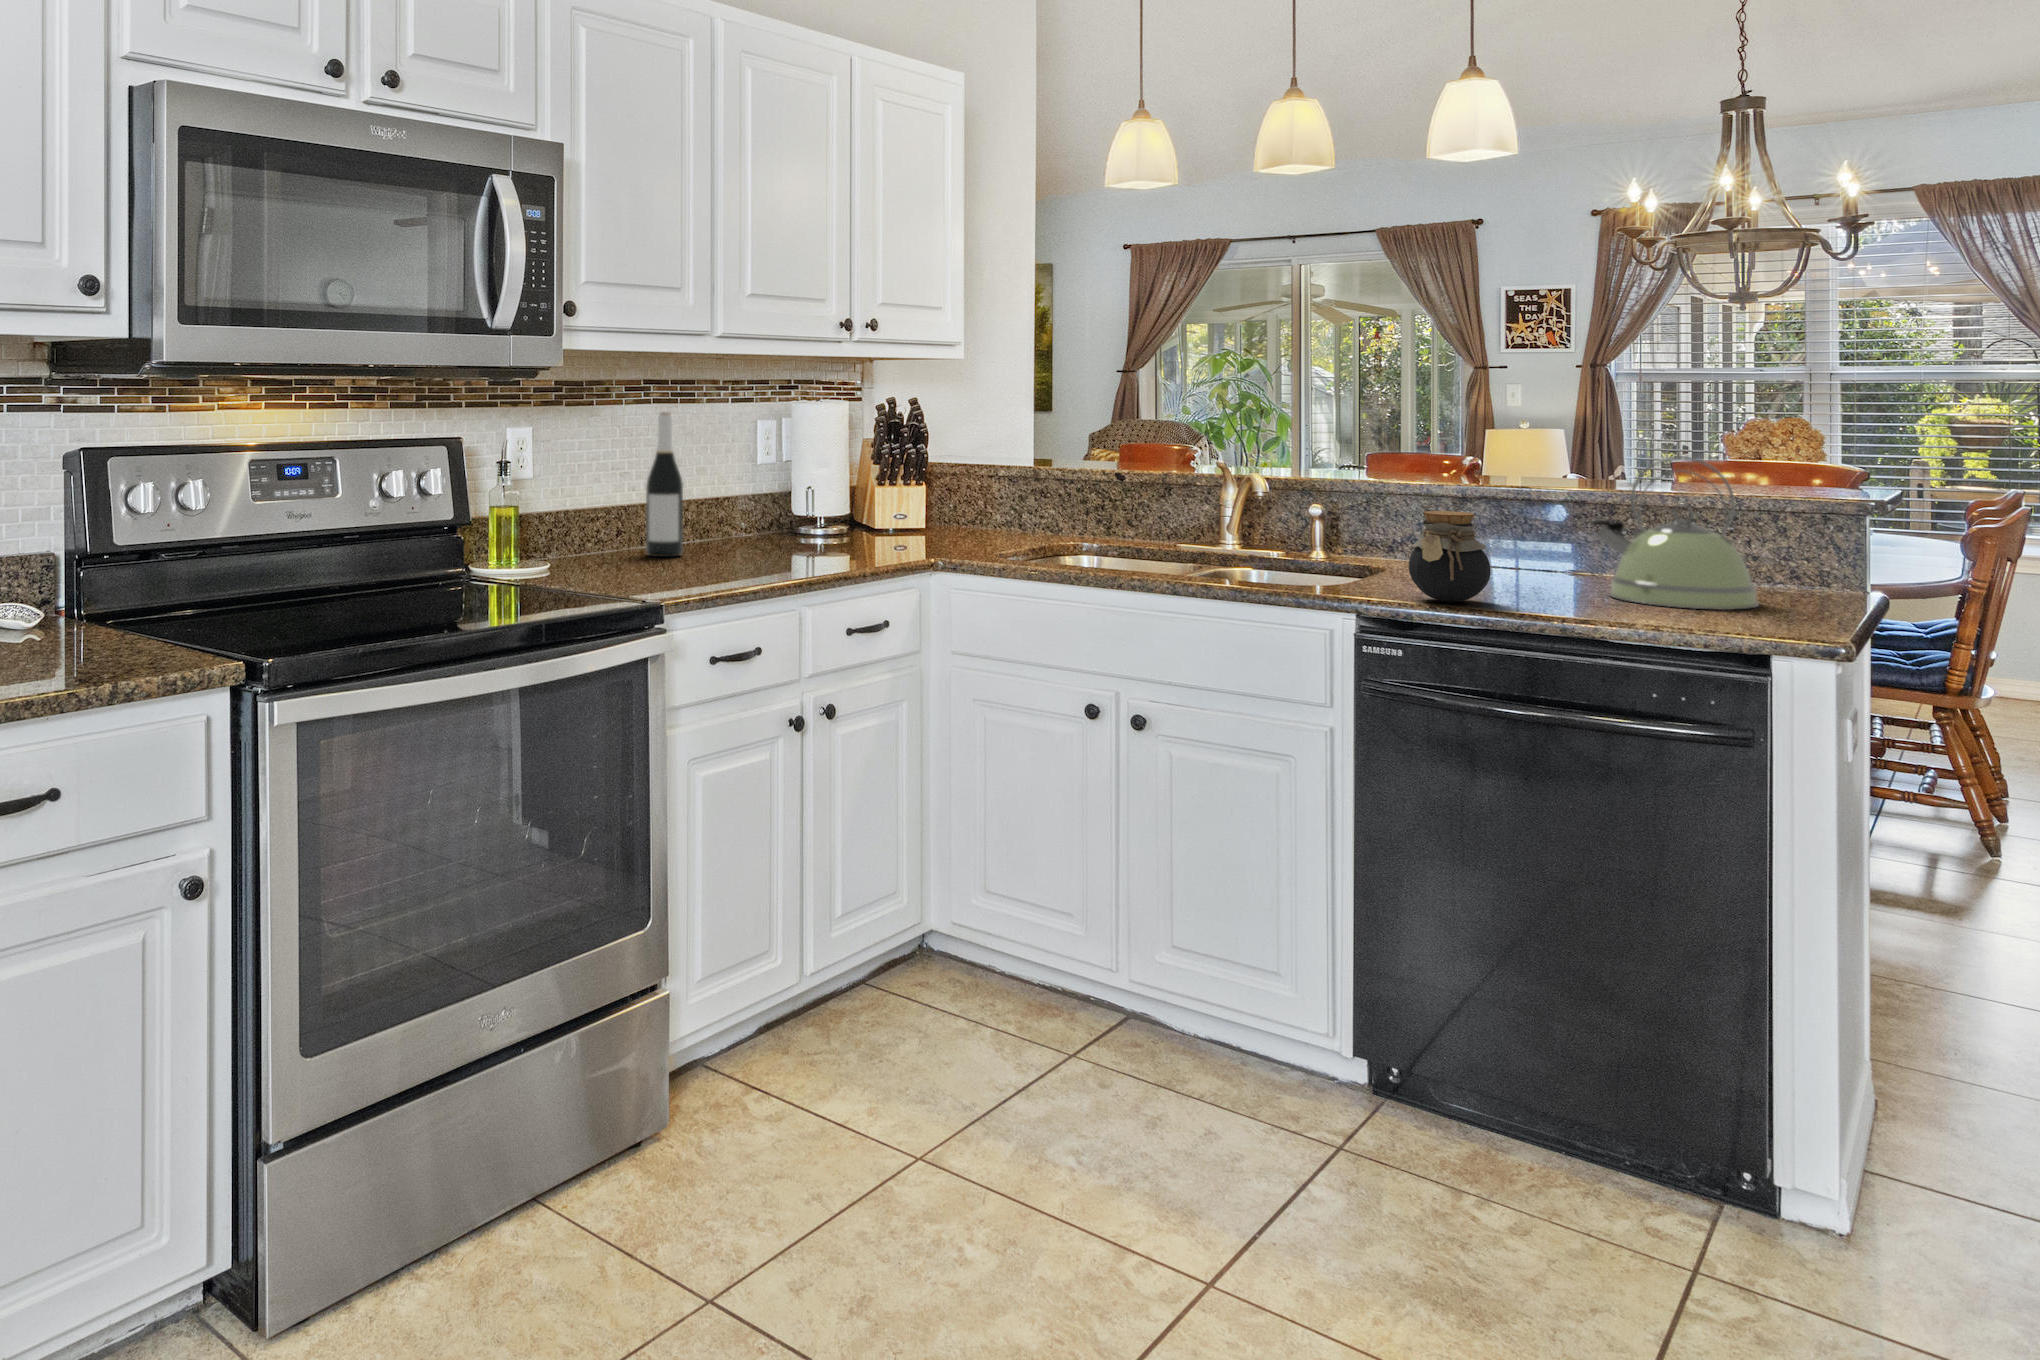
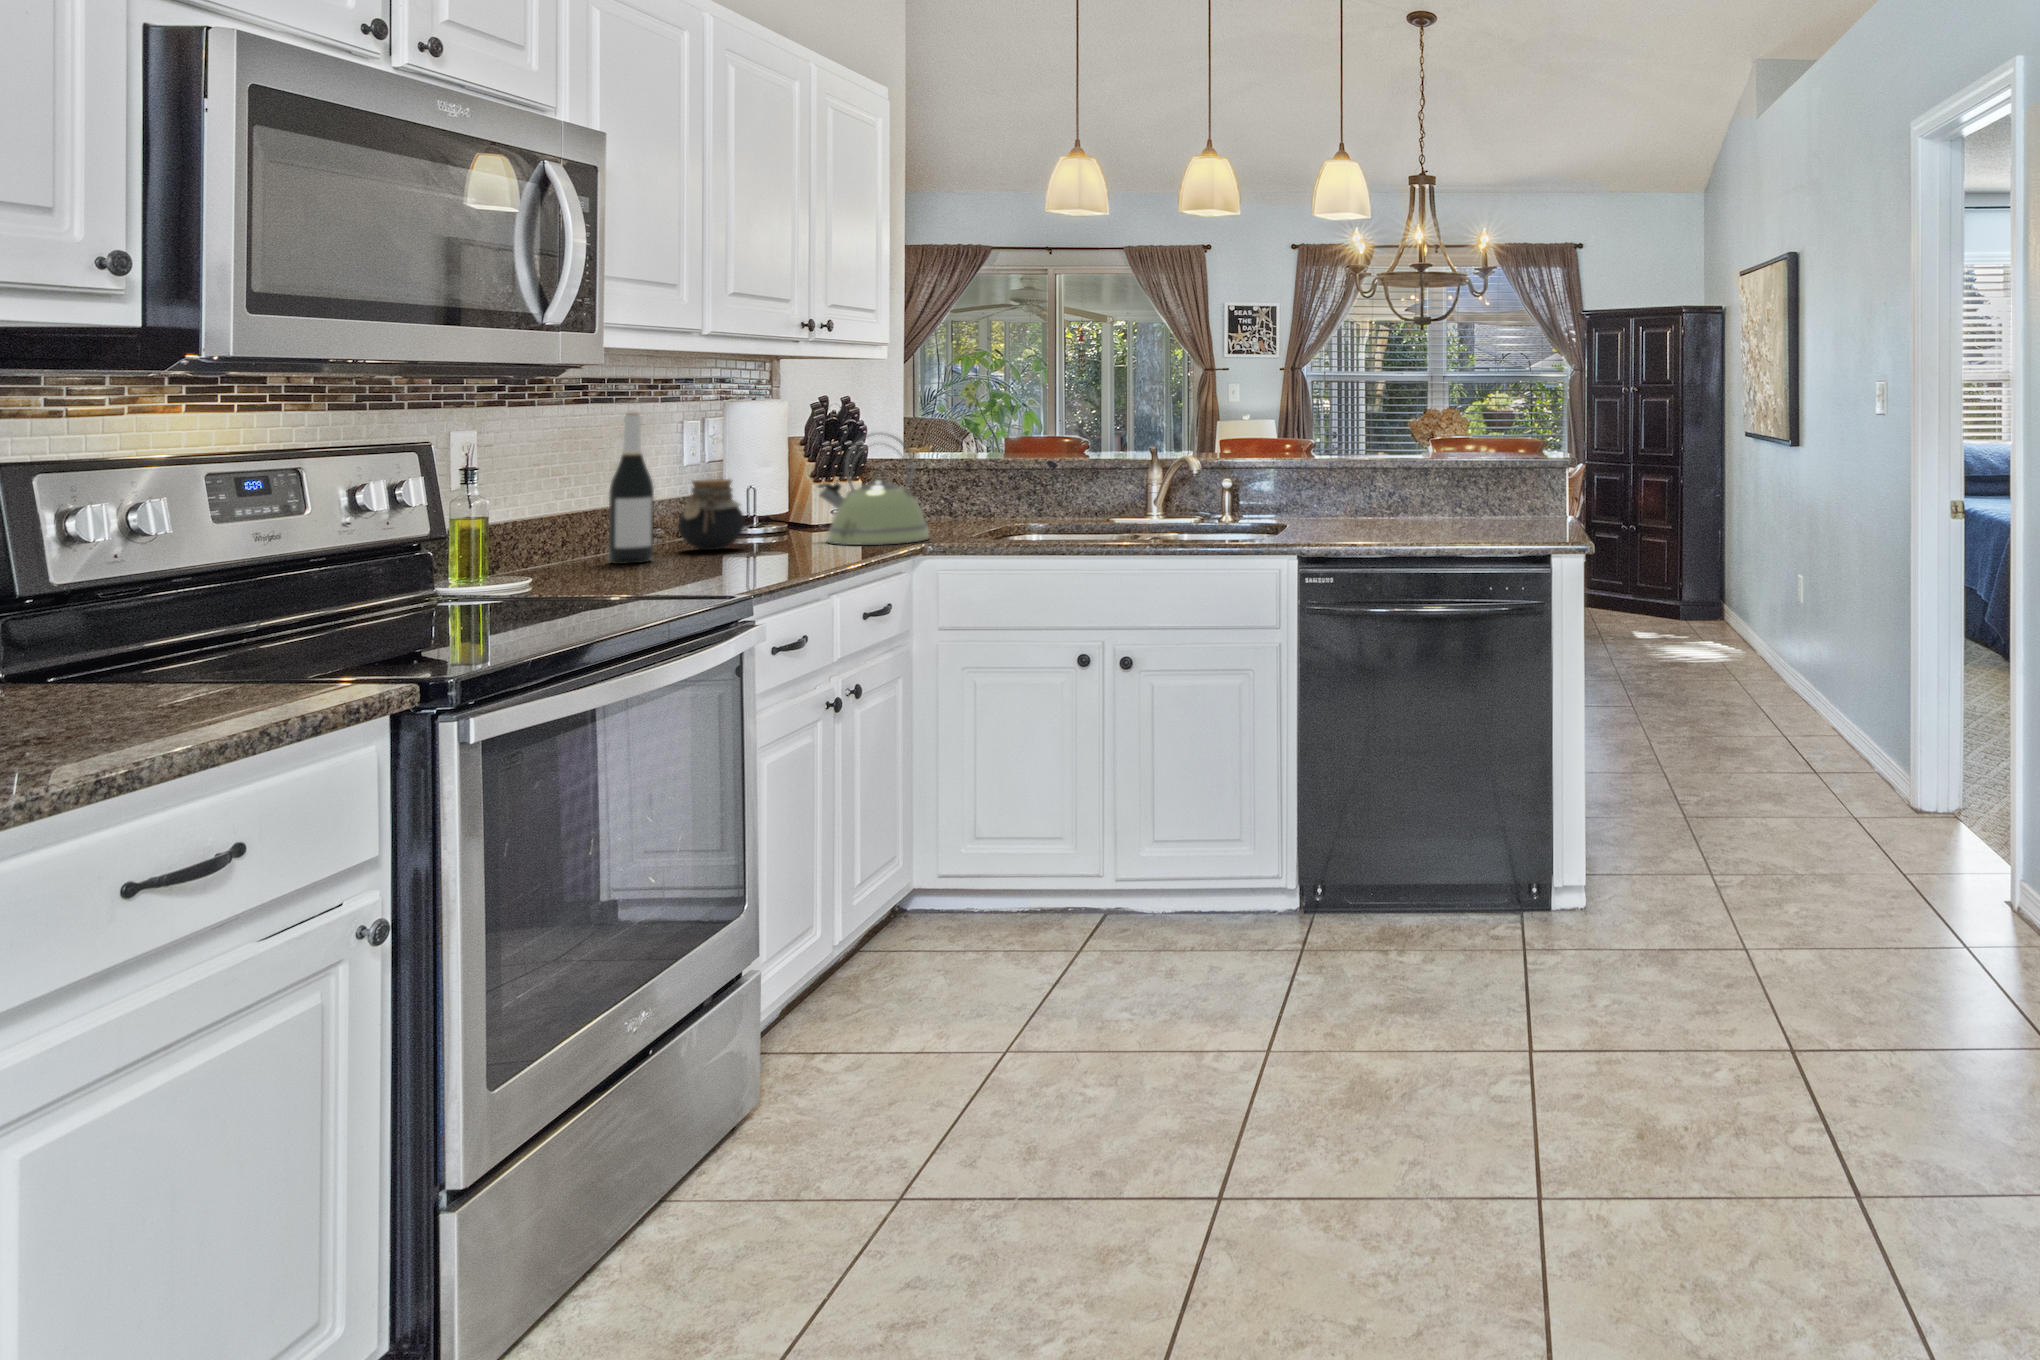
kettle: present [1591,456,1759,610] -> present [818,433,929,545]
jar: present [1409,511,1491,602] -> present [678,479,744,550]

